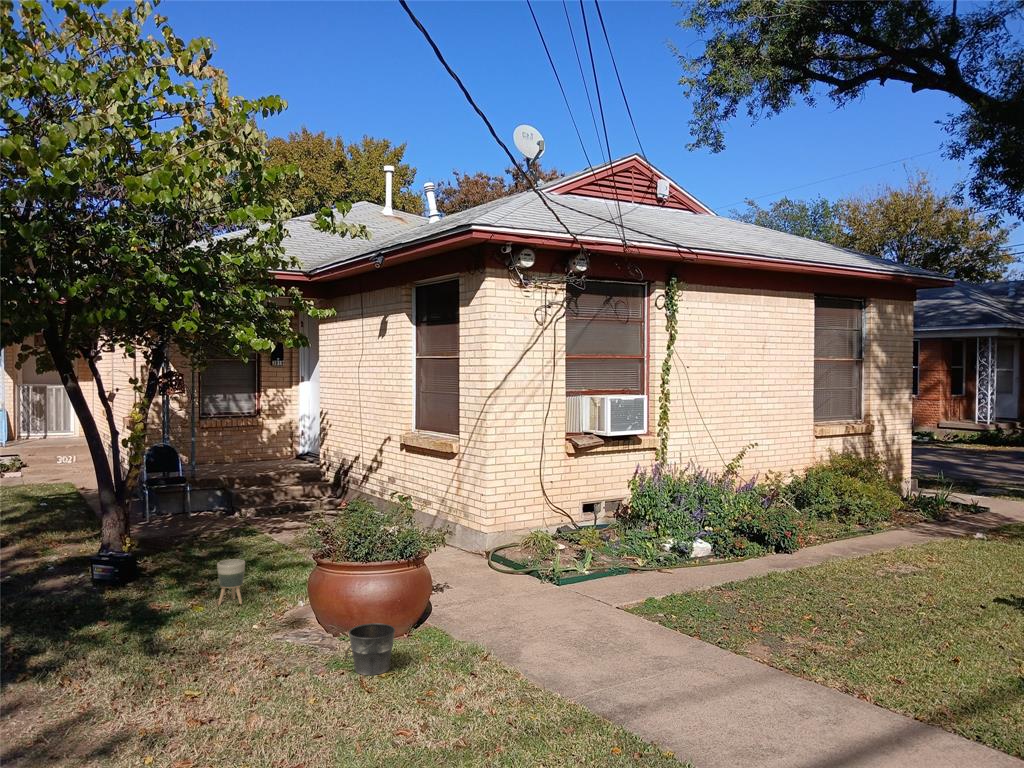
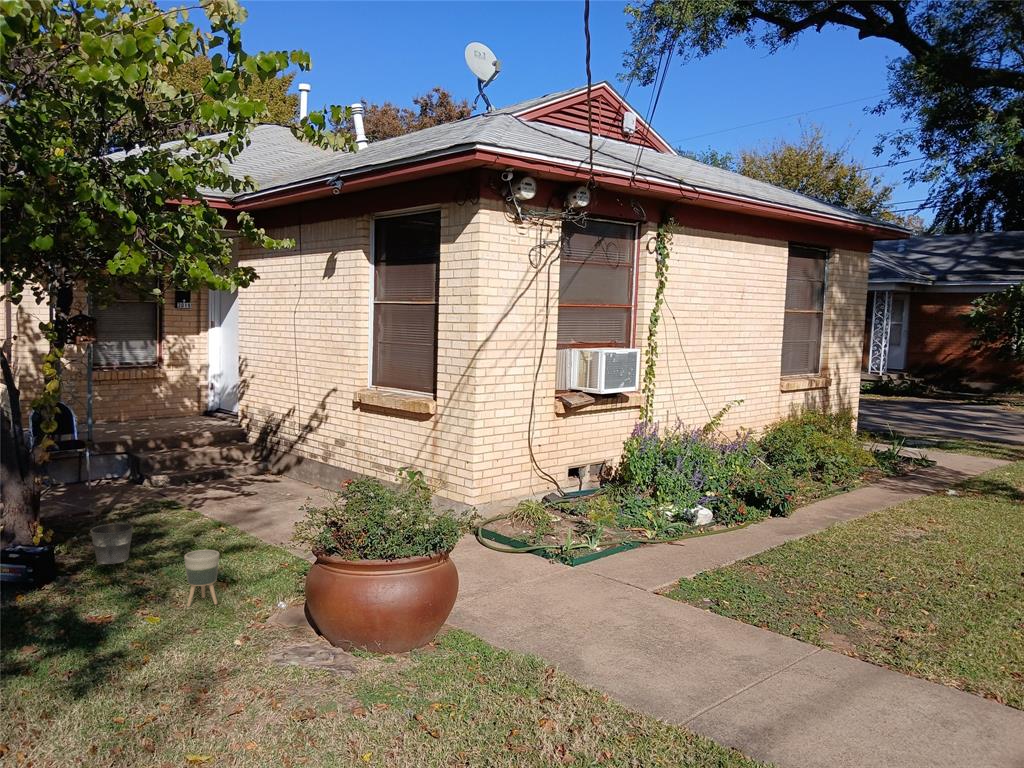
bucket: present [345,623,396,675] -> present [87,523,133,564]

